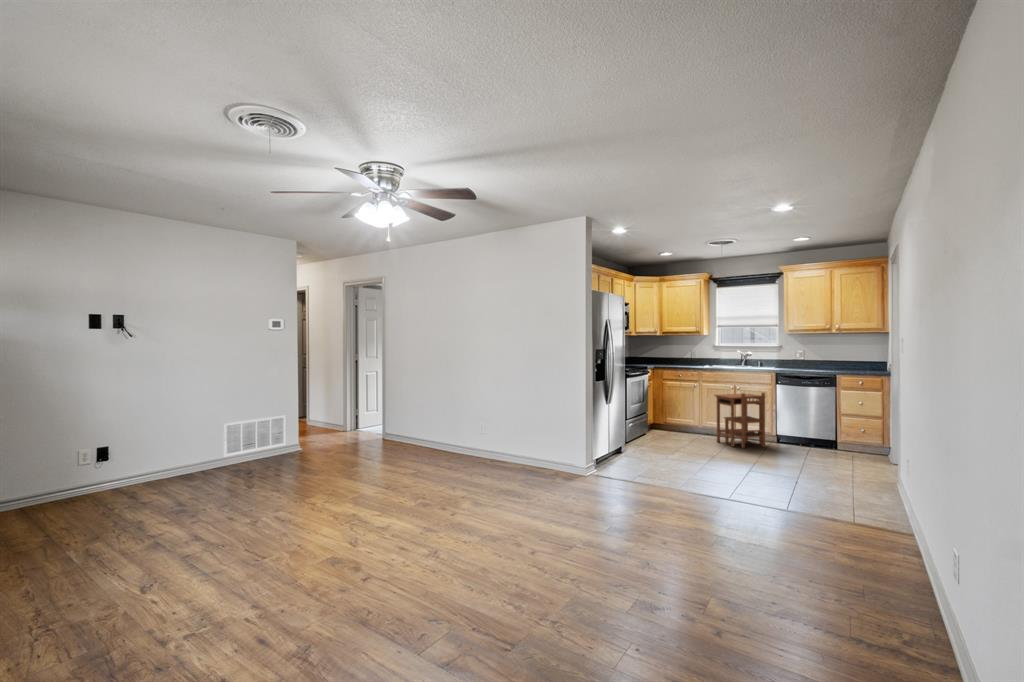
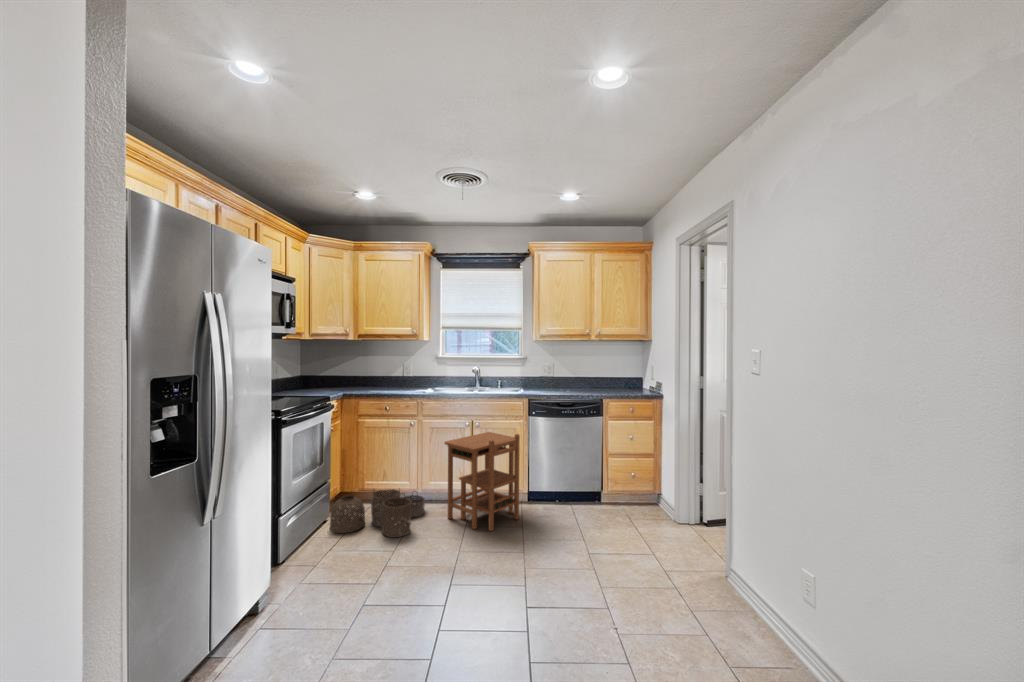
woven basket: none [647,419,703,443] -> present [330,489,425,537]

